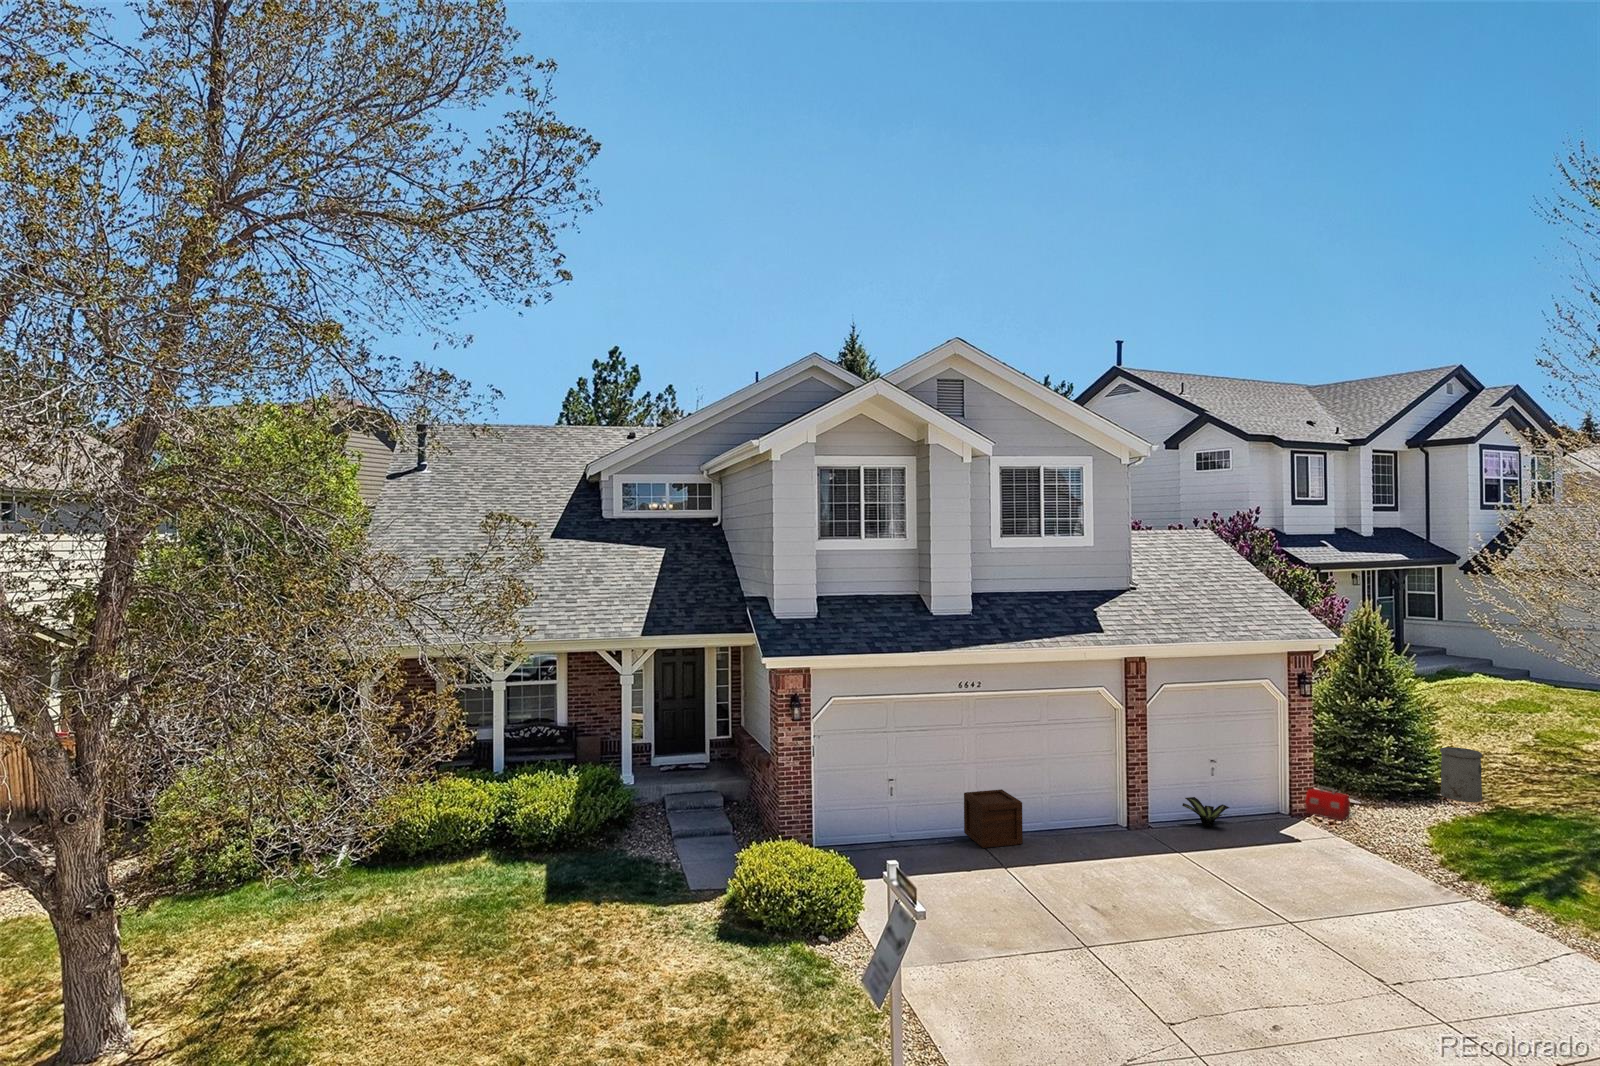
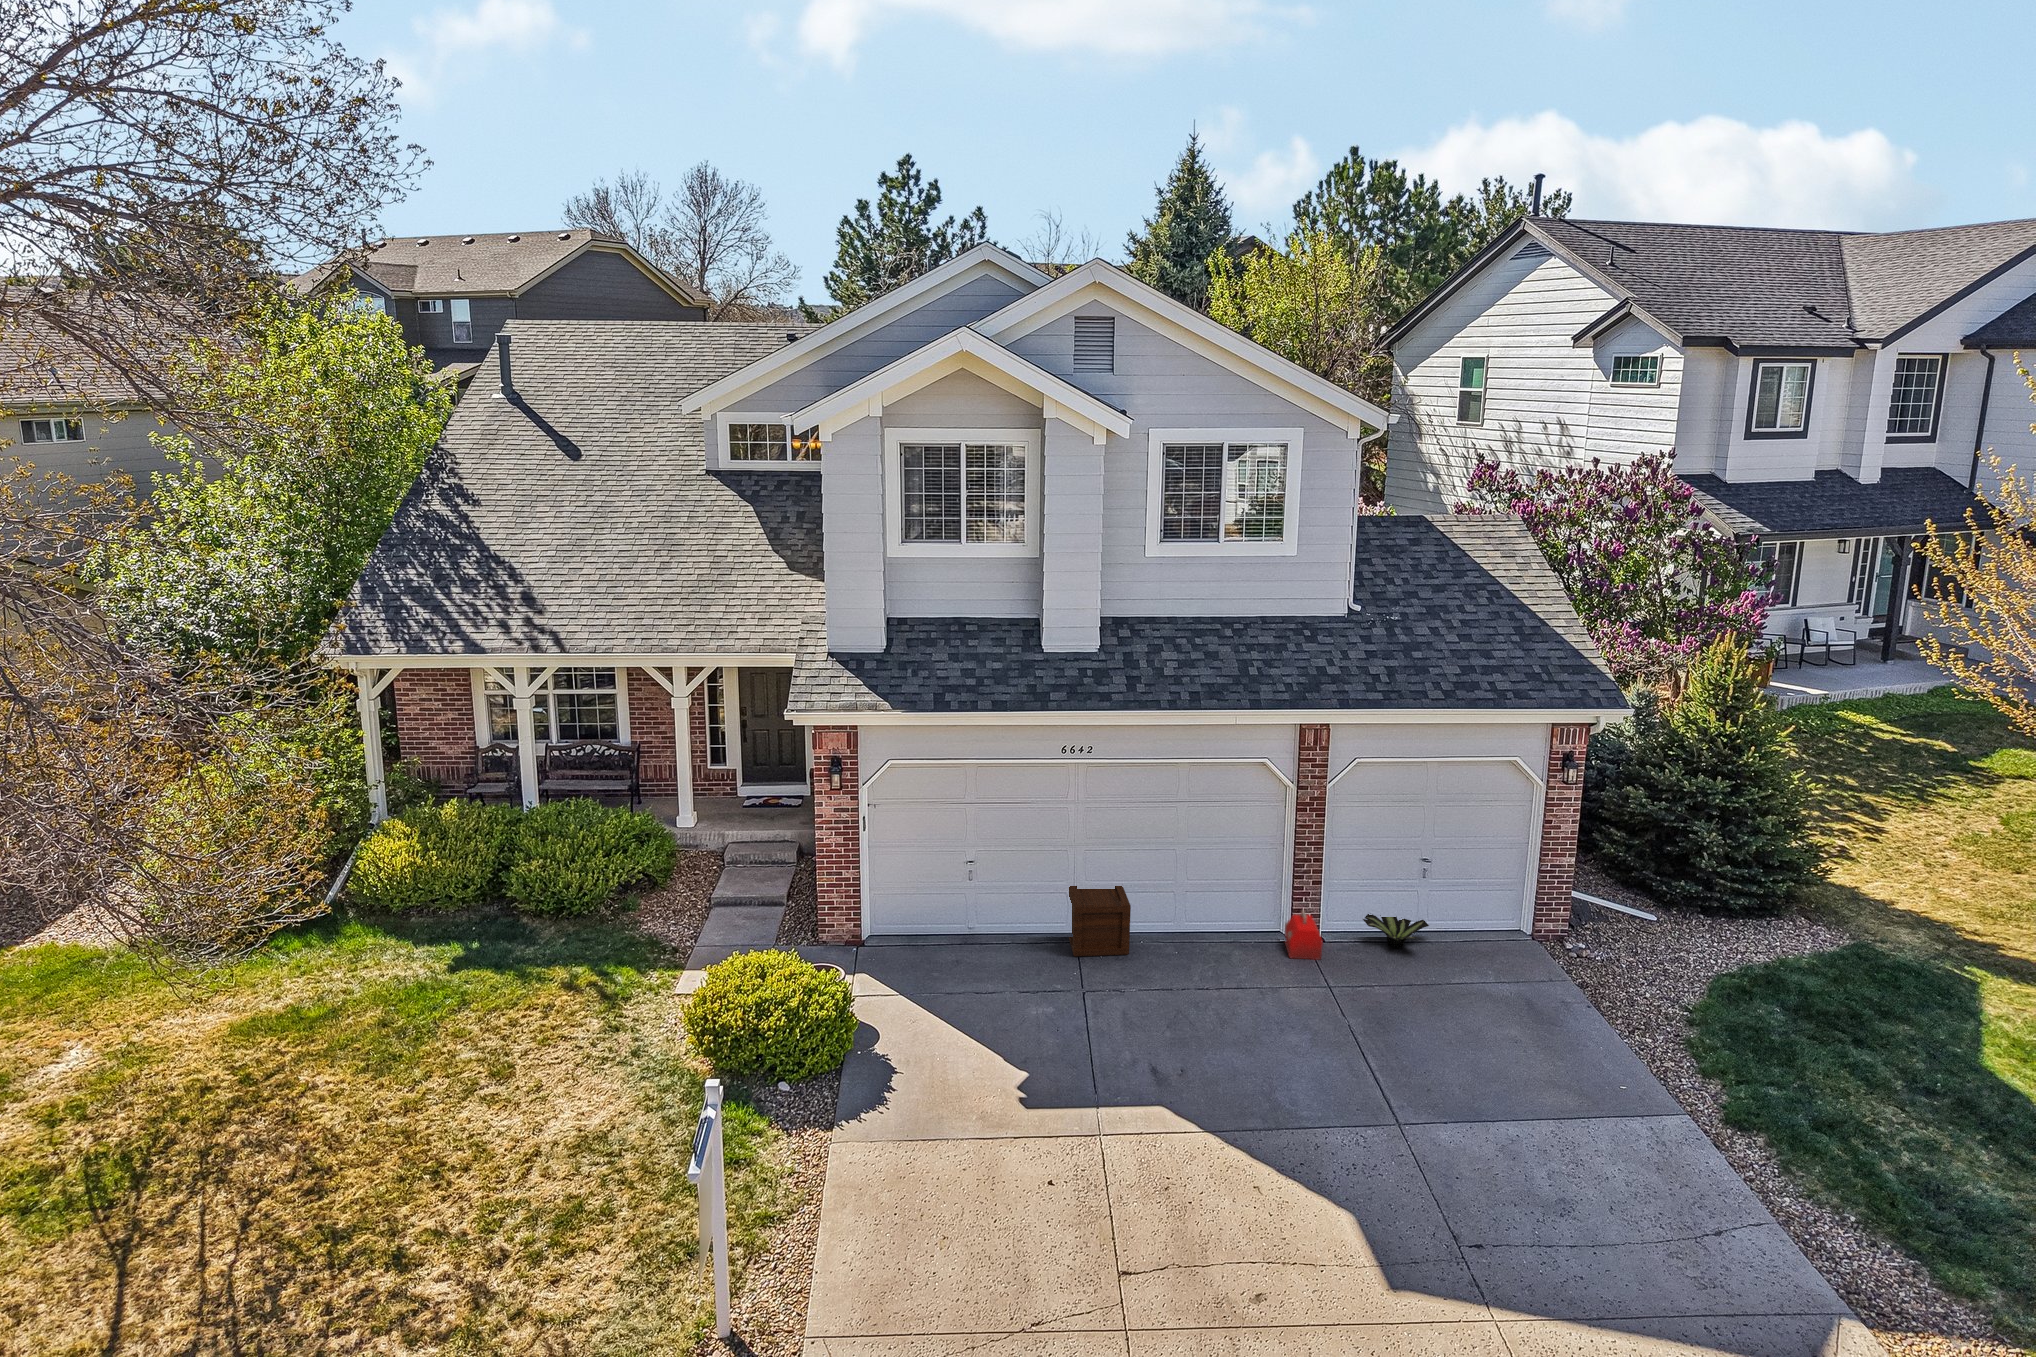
trash can: present [1438,747,1485,802] -> none [1769,857,1839,937]
toolbox: present [1305,787,1350,821] -> present [1285,911,1323,960]

